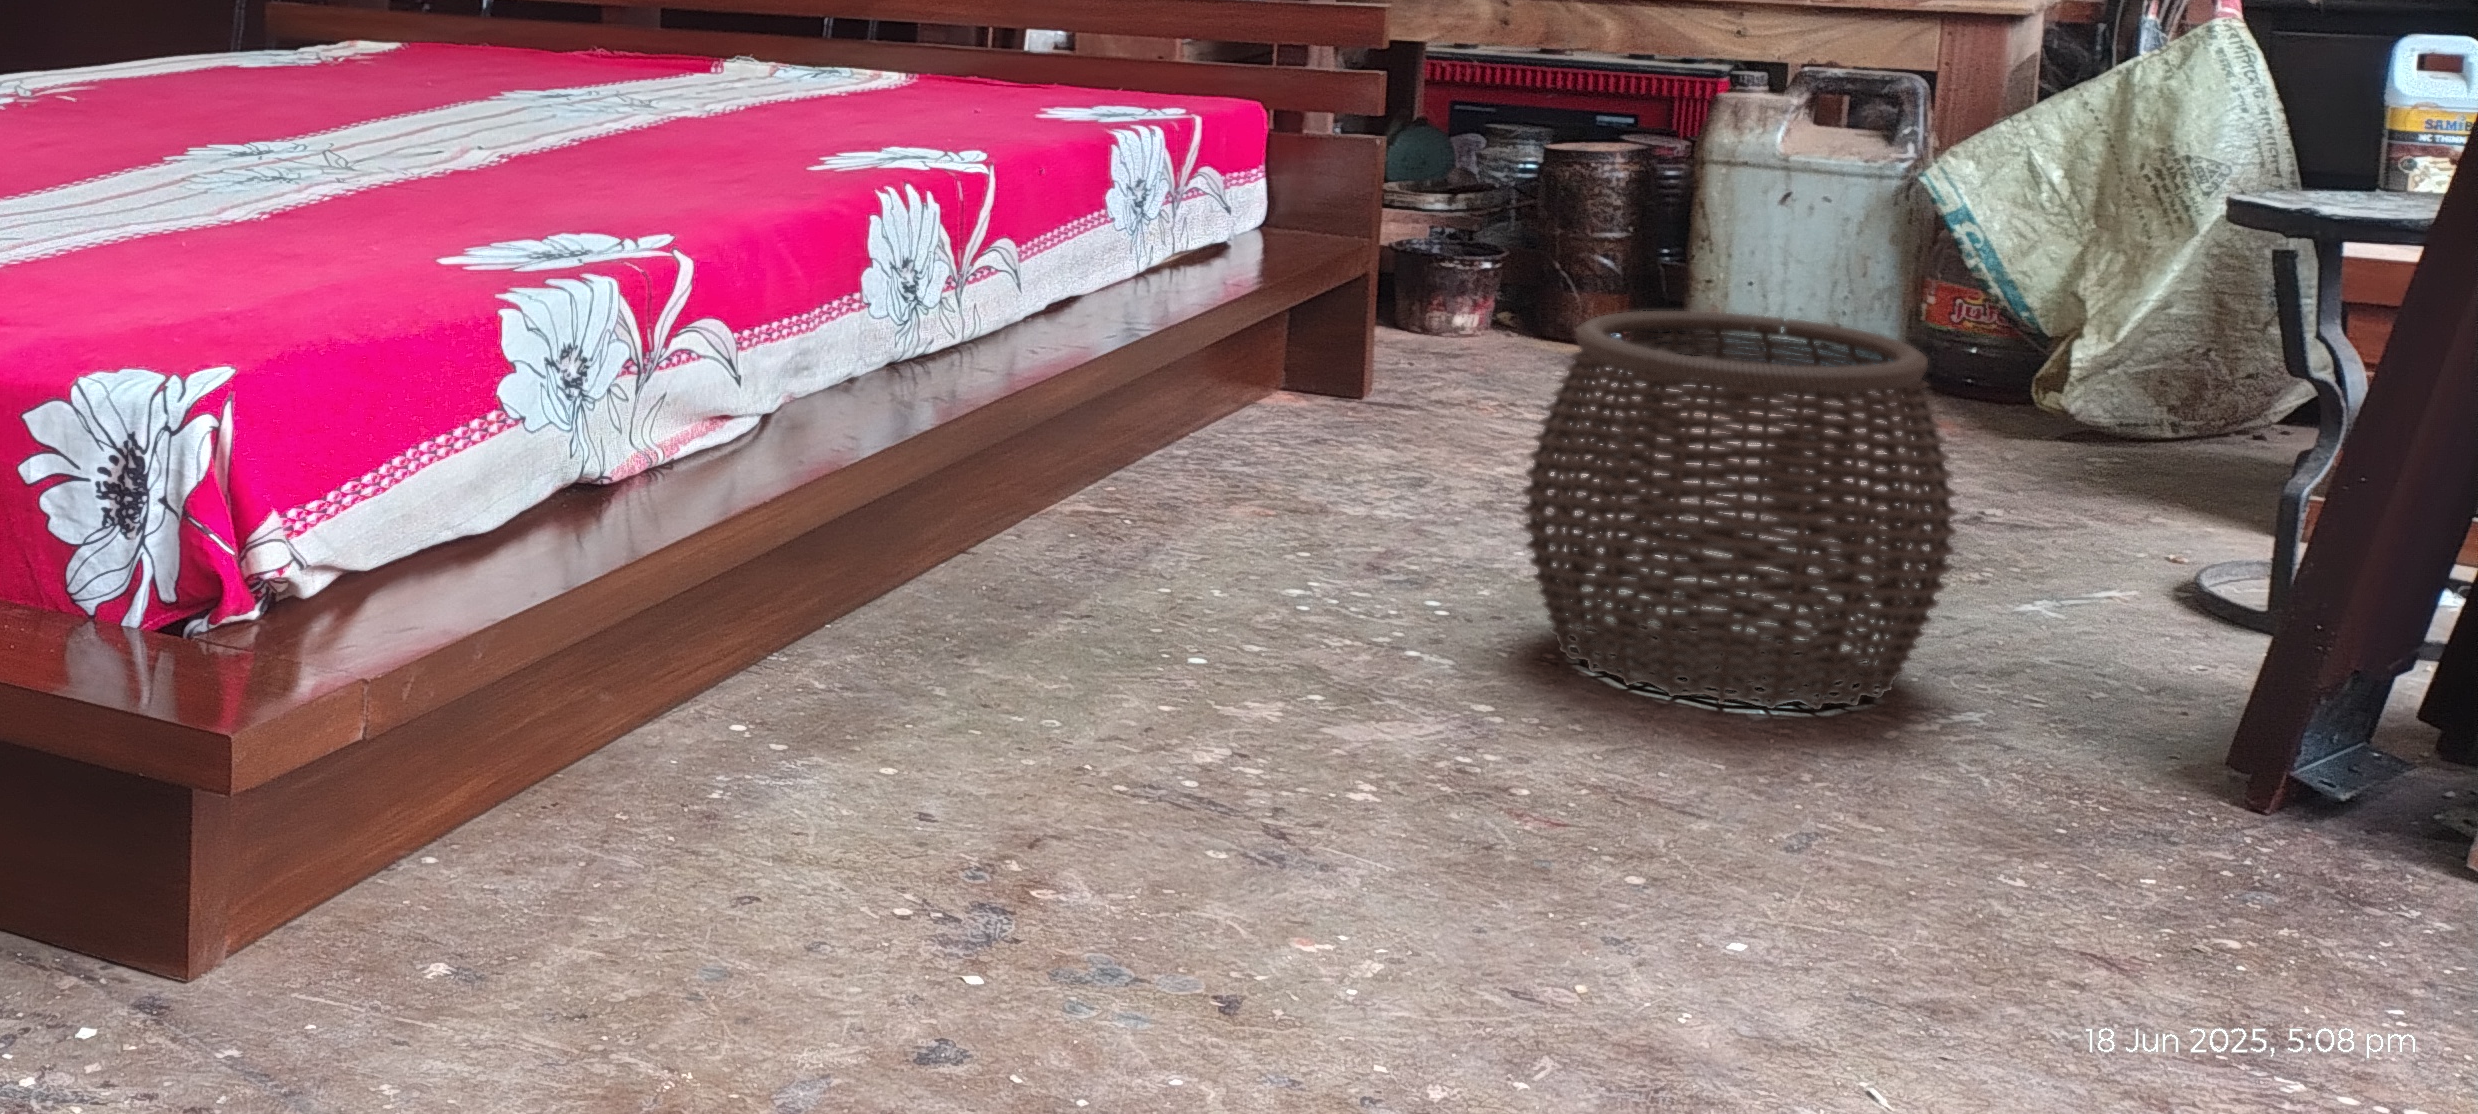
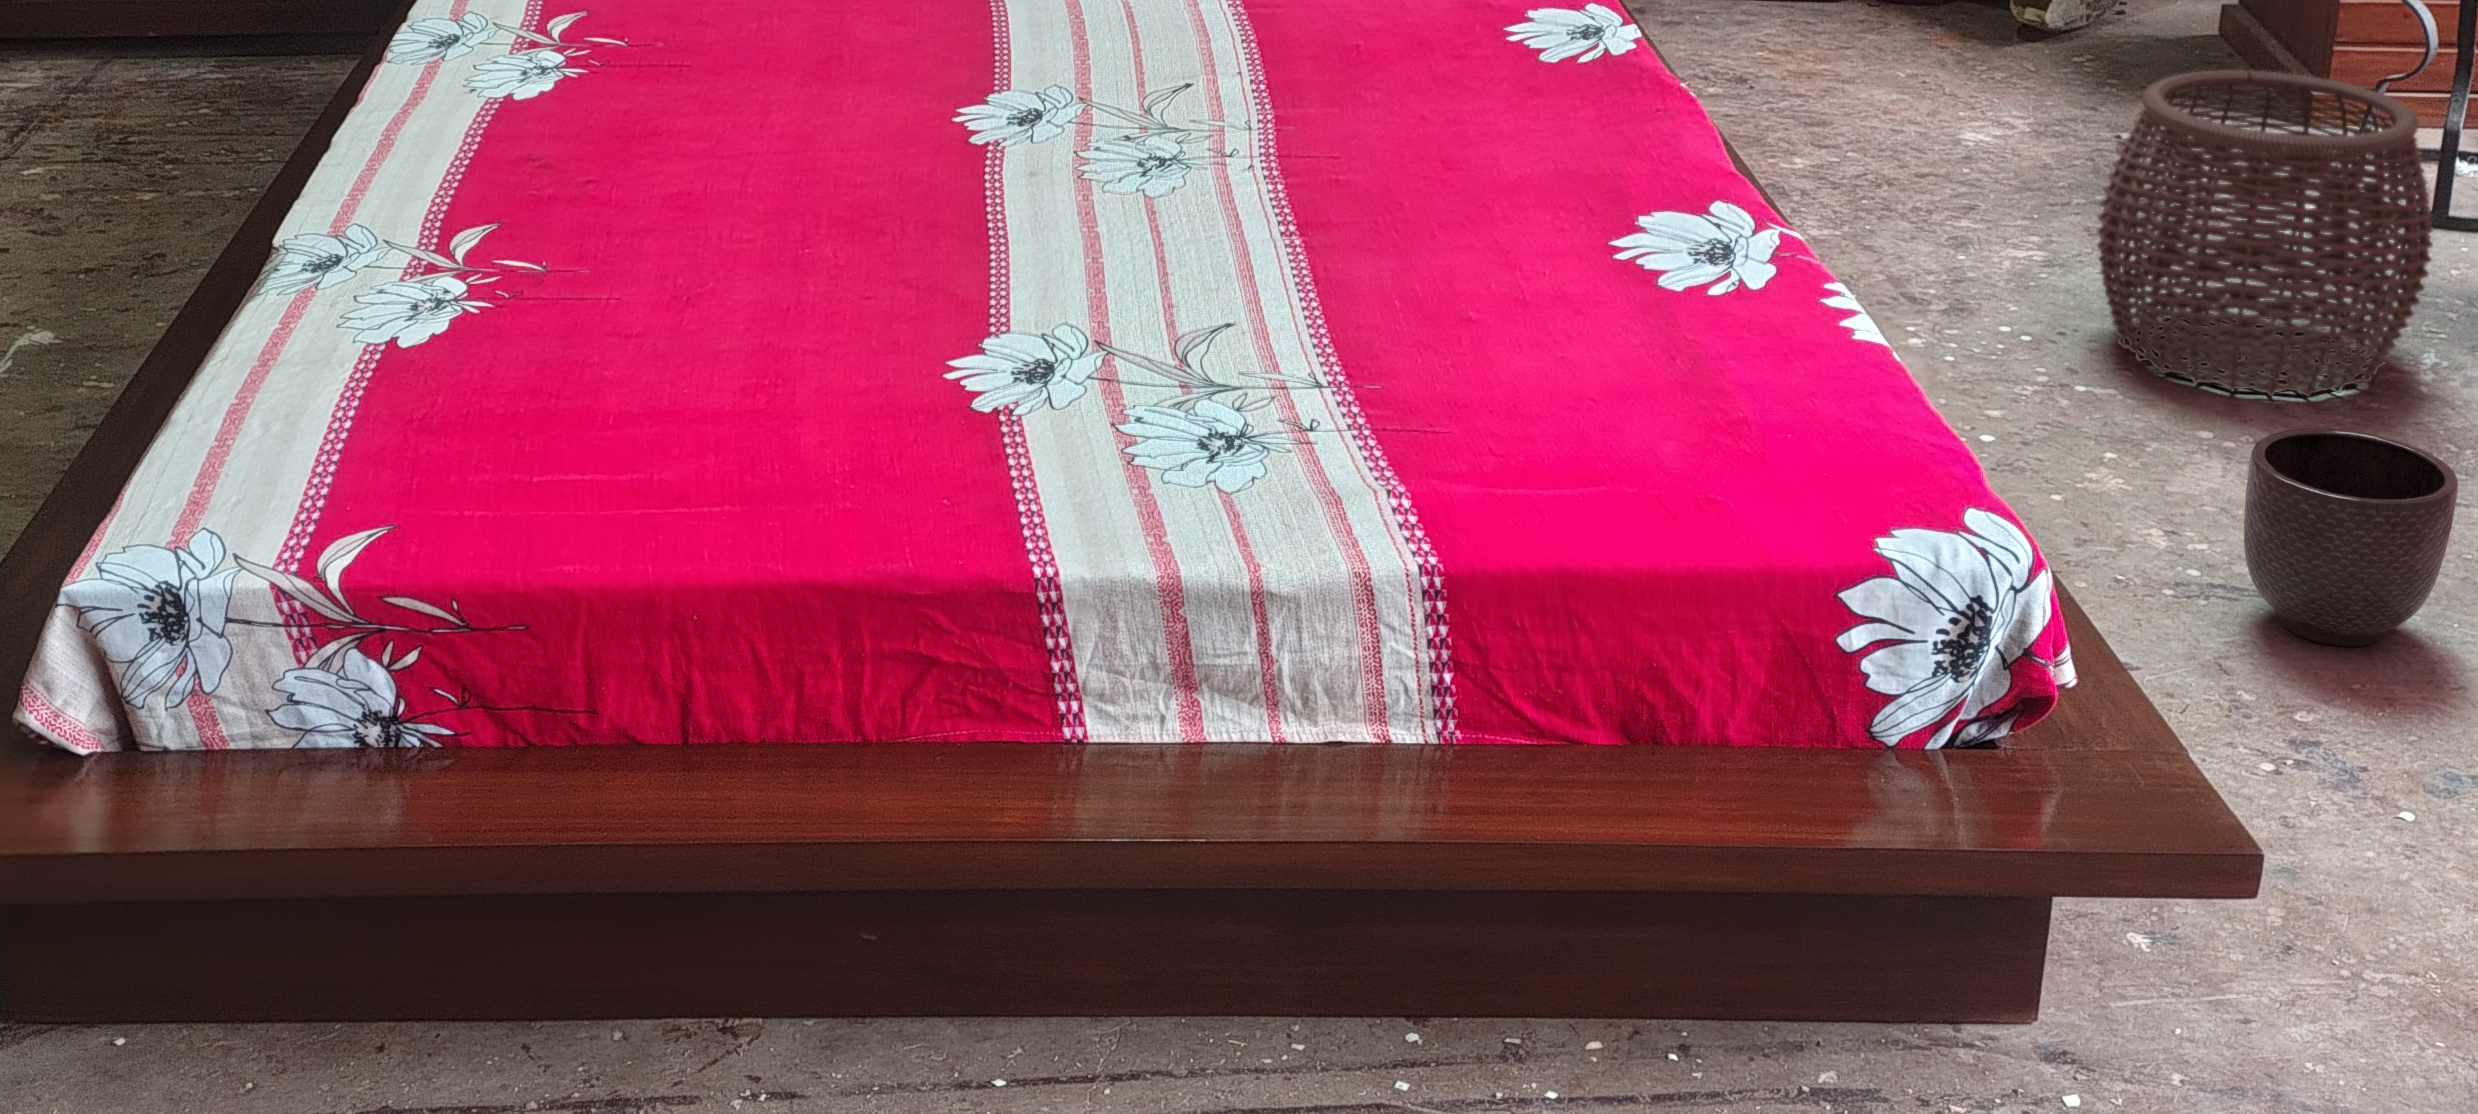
planter: none [1188,605,1438,870] -> present [2244,428,2458,646]

